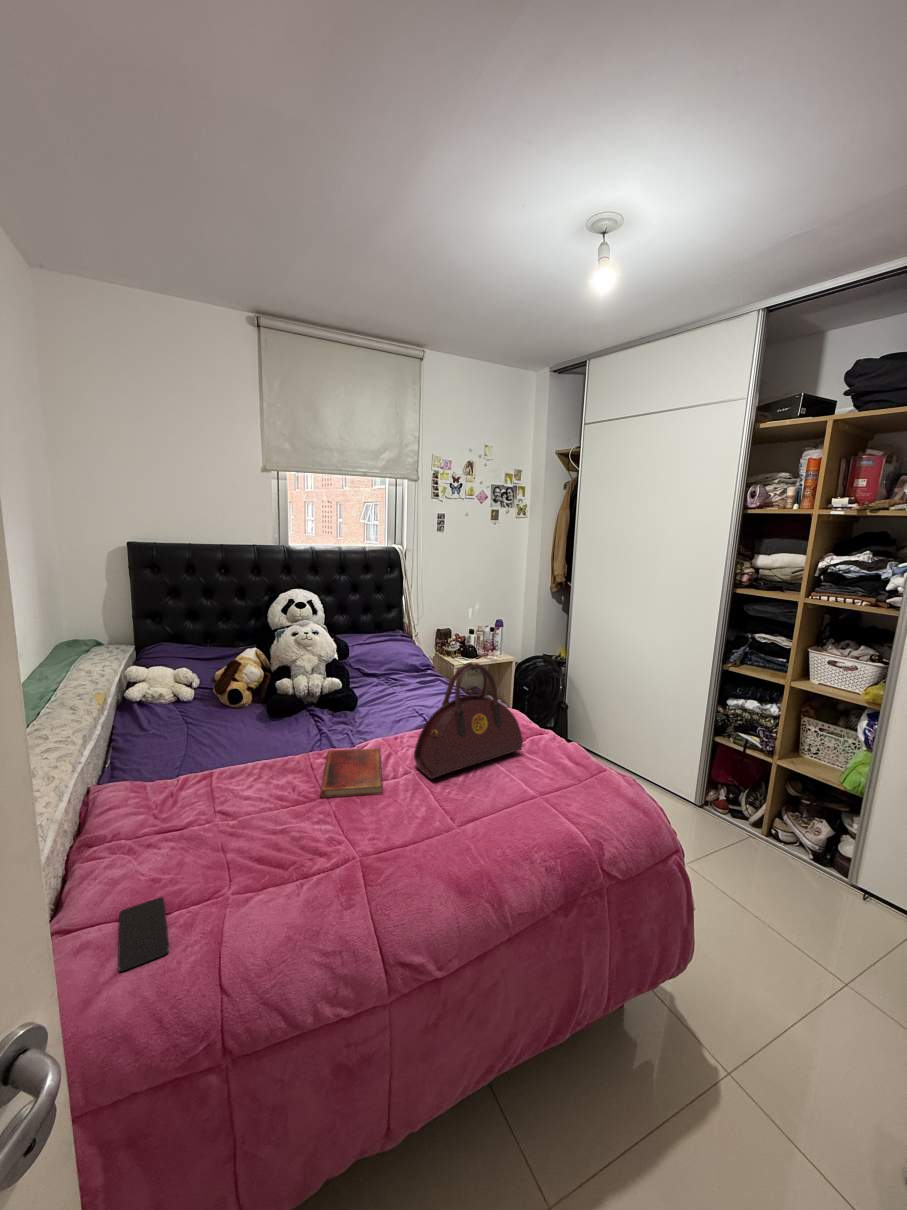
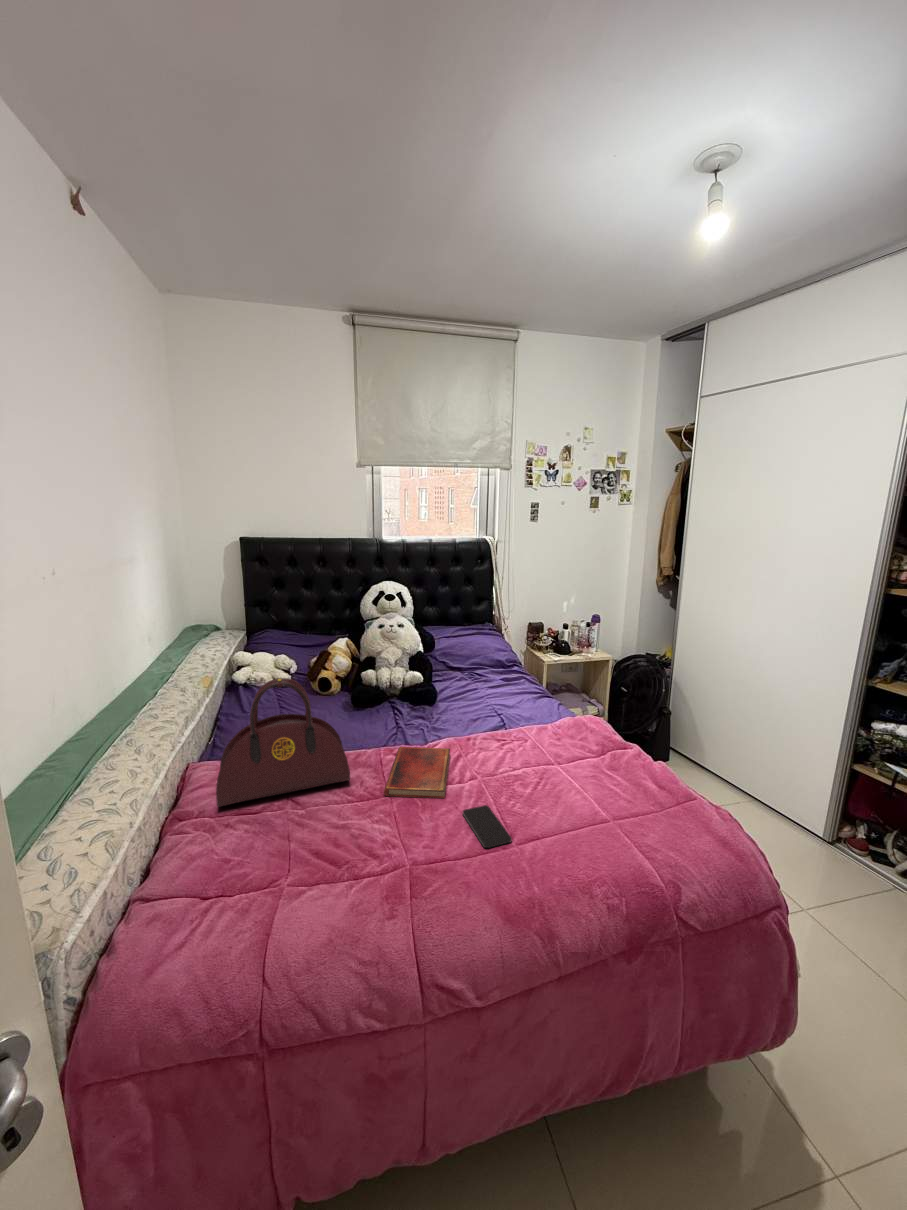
handbag: present [414,662,523,779] -> present [216,678,350,807]
smartphone: present [118,897,169,971] -> present [463,805,512,848]

